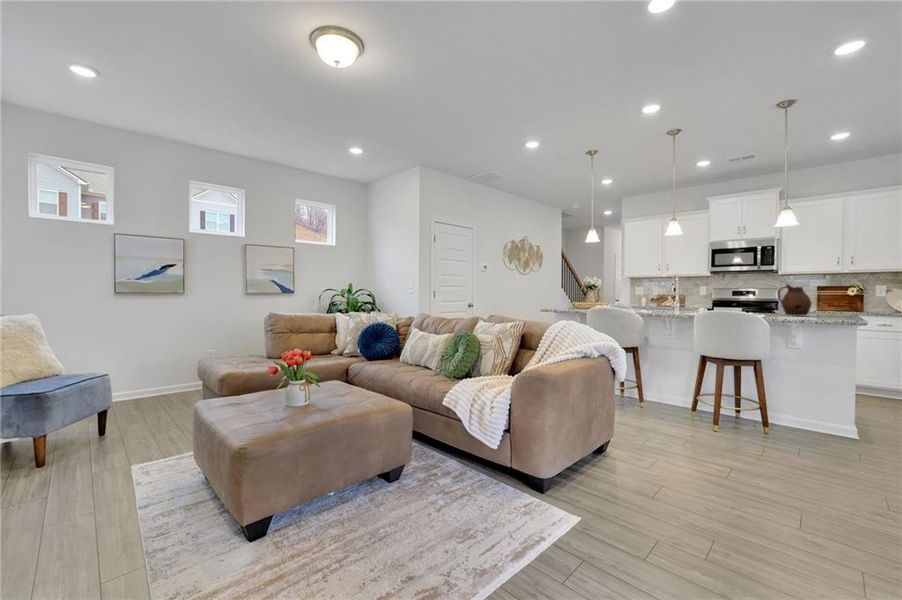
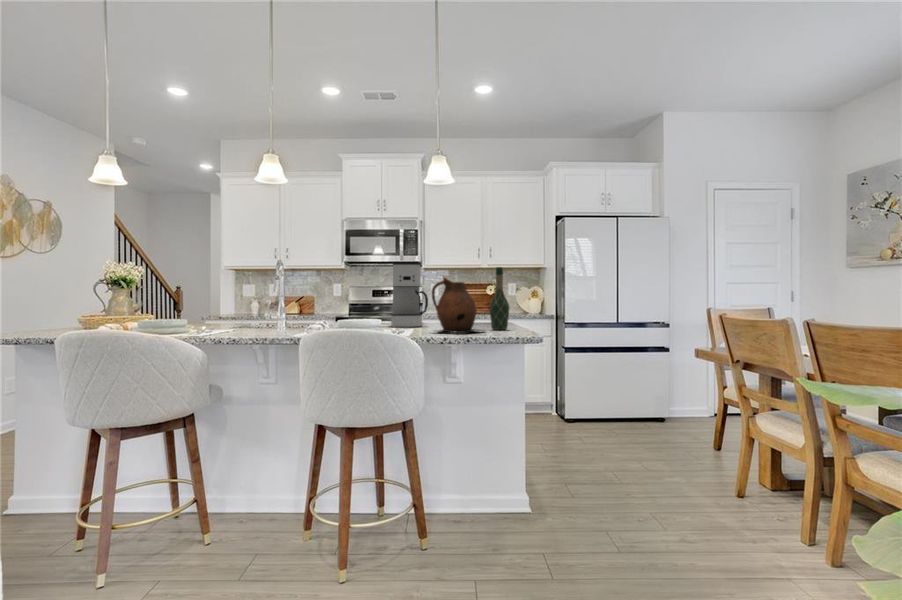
coffee maker: none [749,274,778,314] -> present [391,262,428,328]
wine bottle: none [826,277,843,317] -> present [489,267,510,330]

